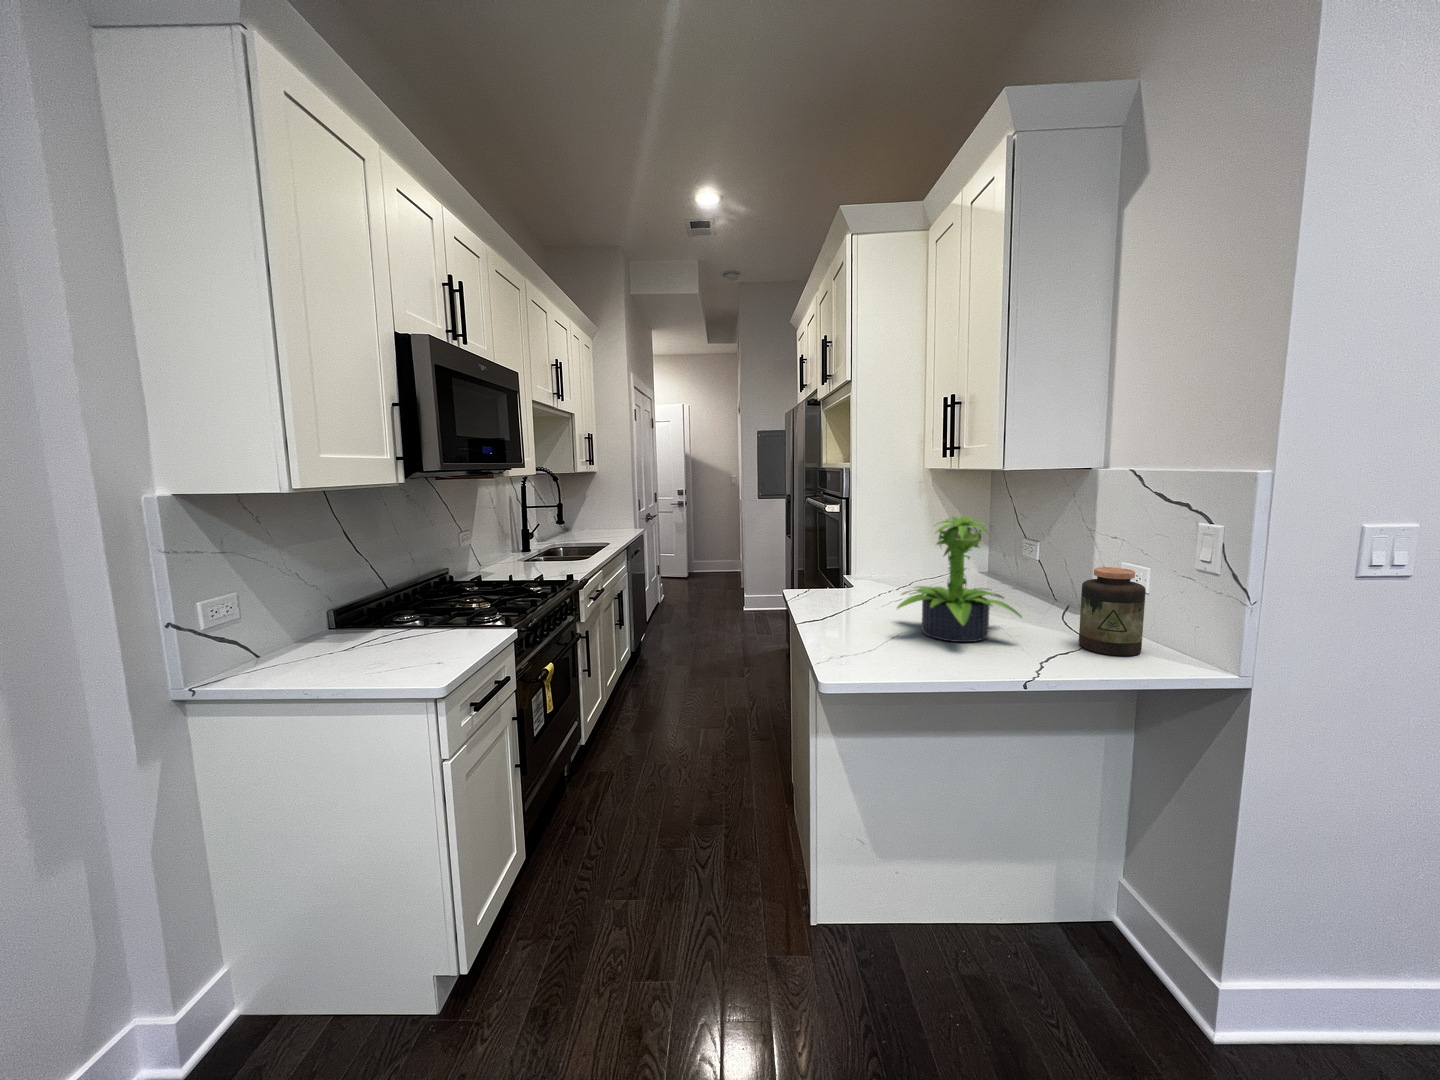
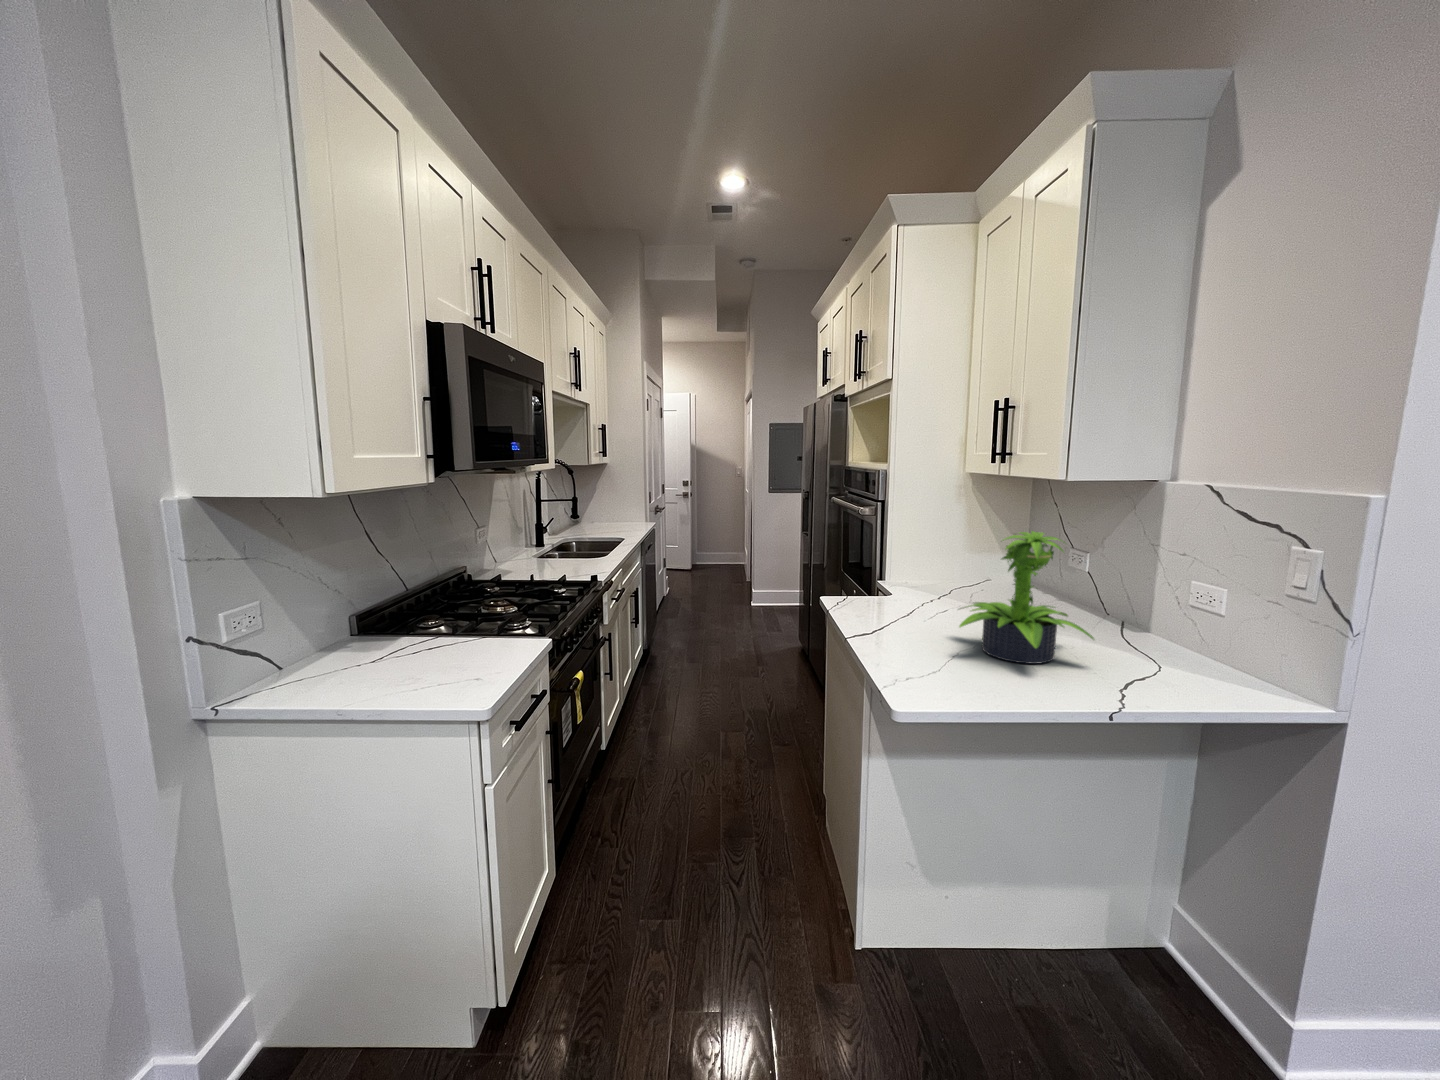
jar: present [1079,567,1146,656] -> none [1153,589,1230,683]

